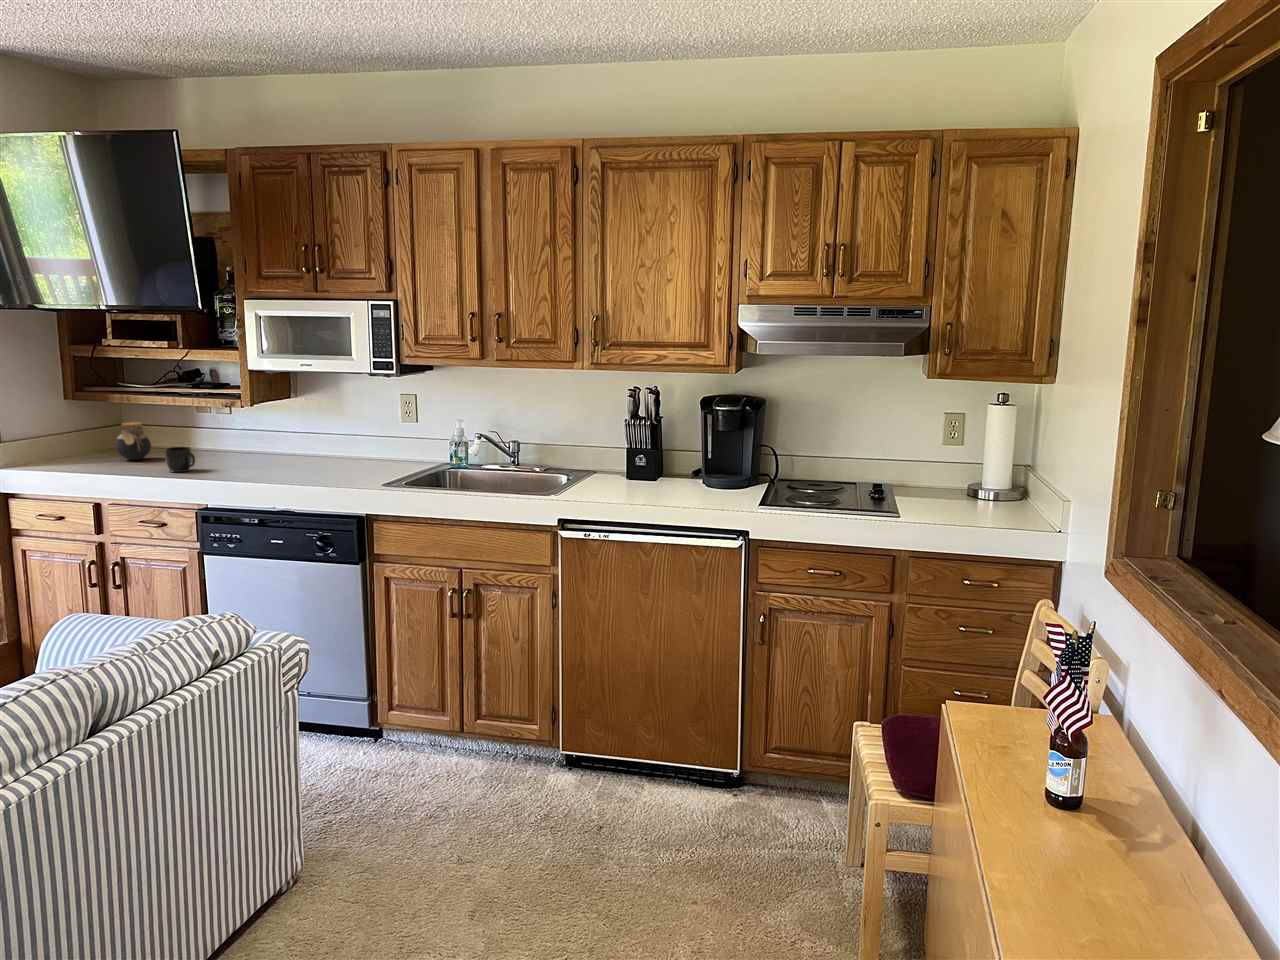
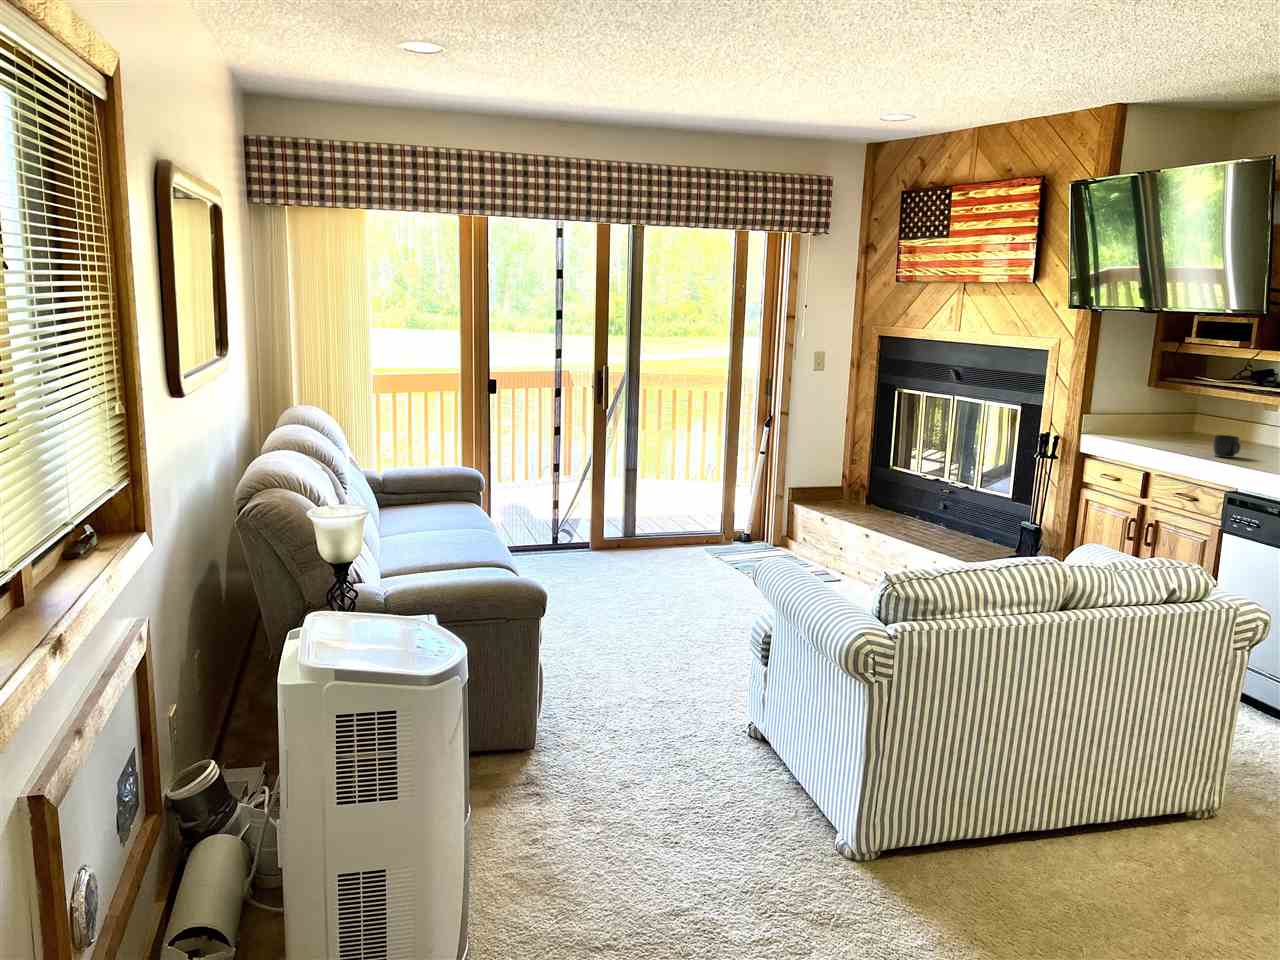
jar: present [116,422,151,460] -> none [1178,411,1210,444]

